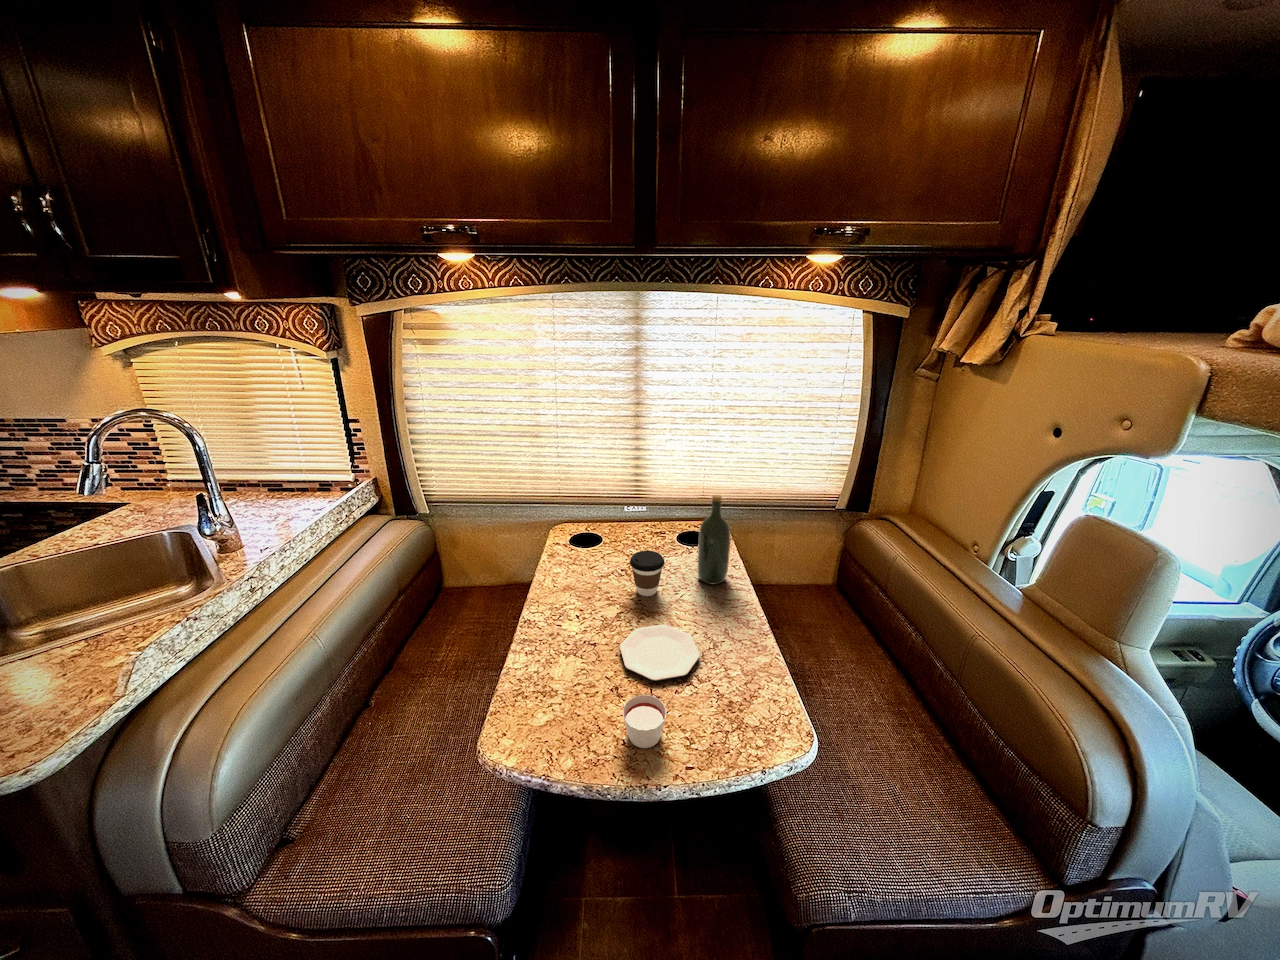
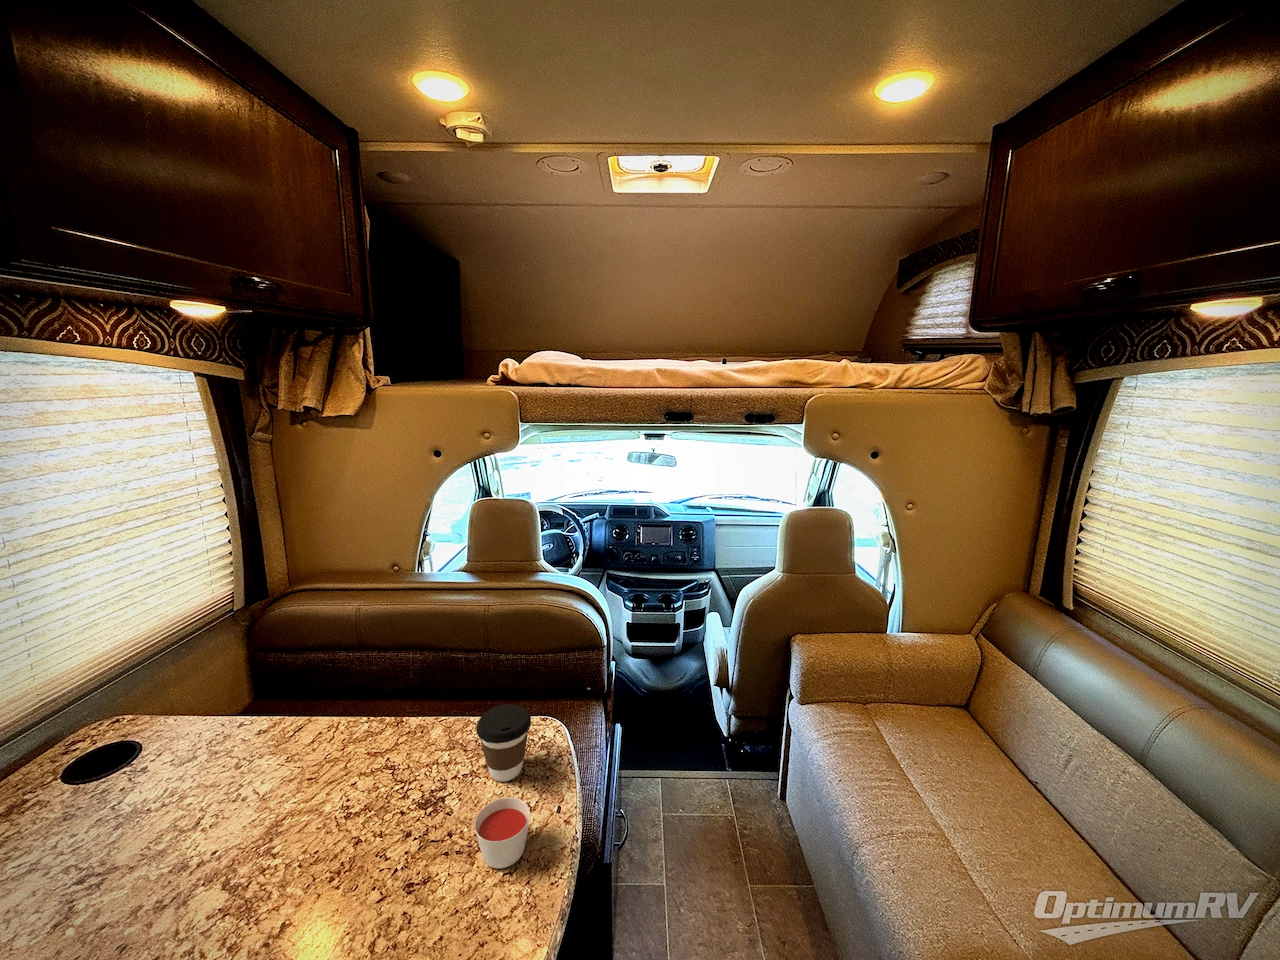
wine bottle: present [698,495,730,584] -> none [205,627,272,772]
coffee cup: present [630,551,665,596] -> present [476,704,531,782]
plate: present [620,625,700,681] -> none [301,781,434,883]

